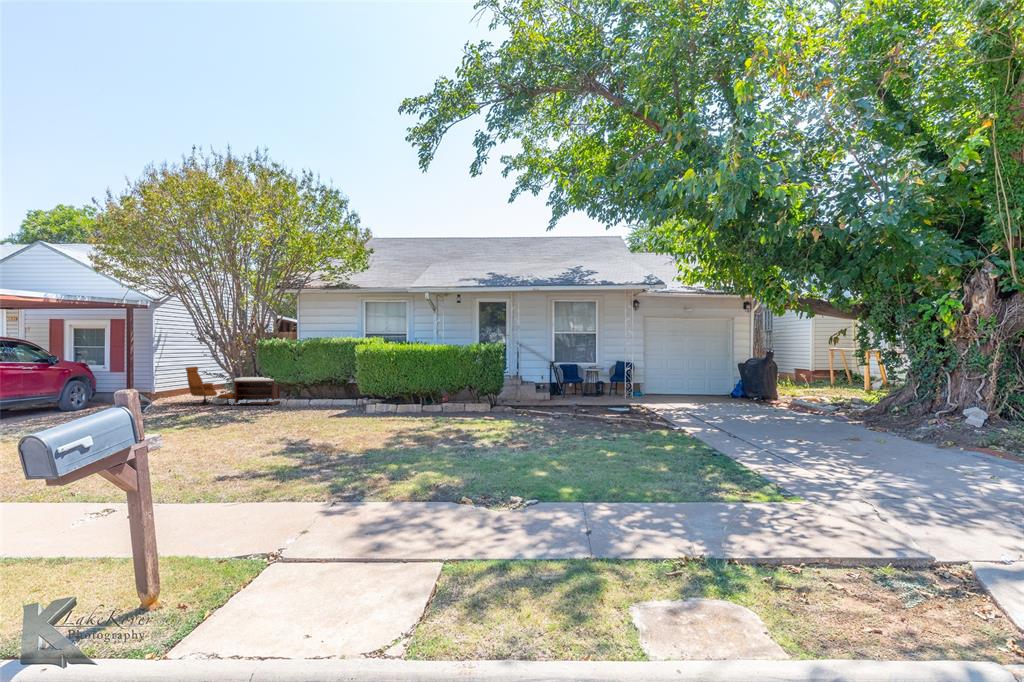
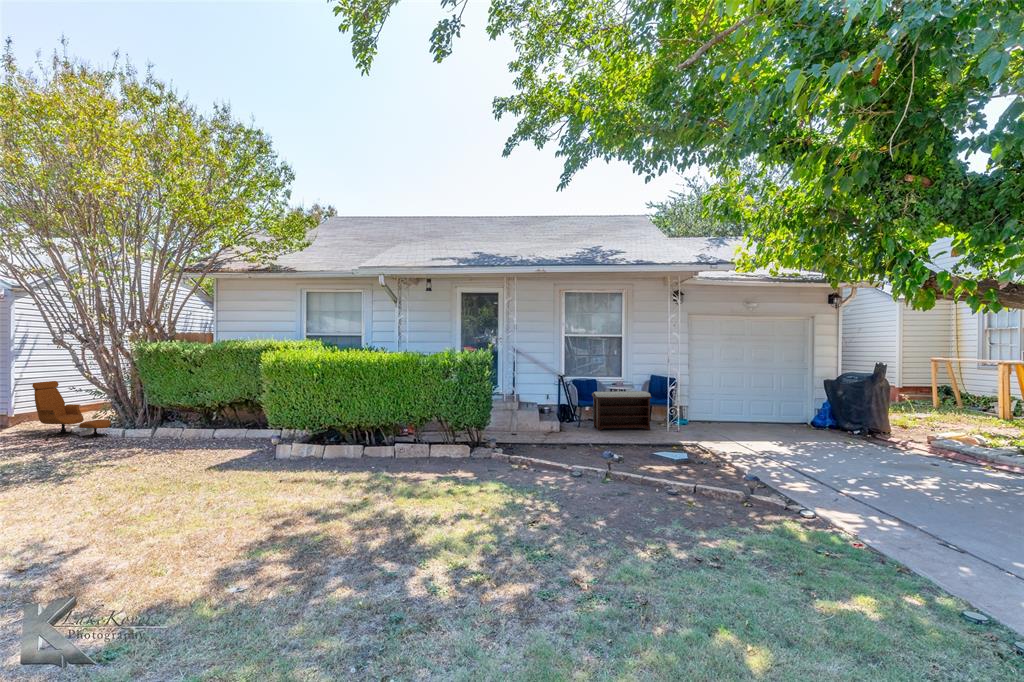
bench: present [233,377,280,406] -> present [592,391,652,431]

